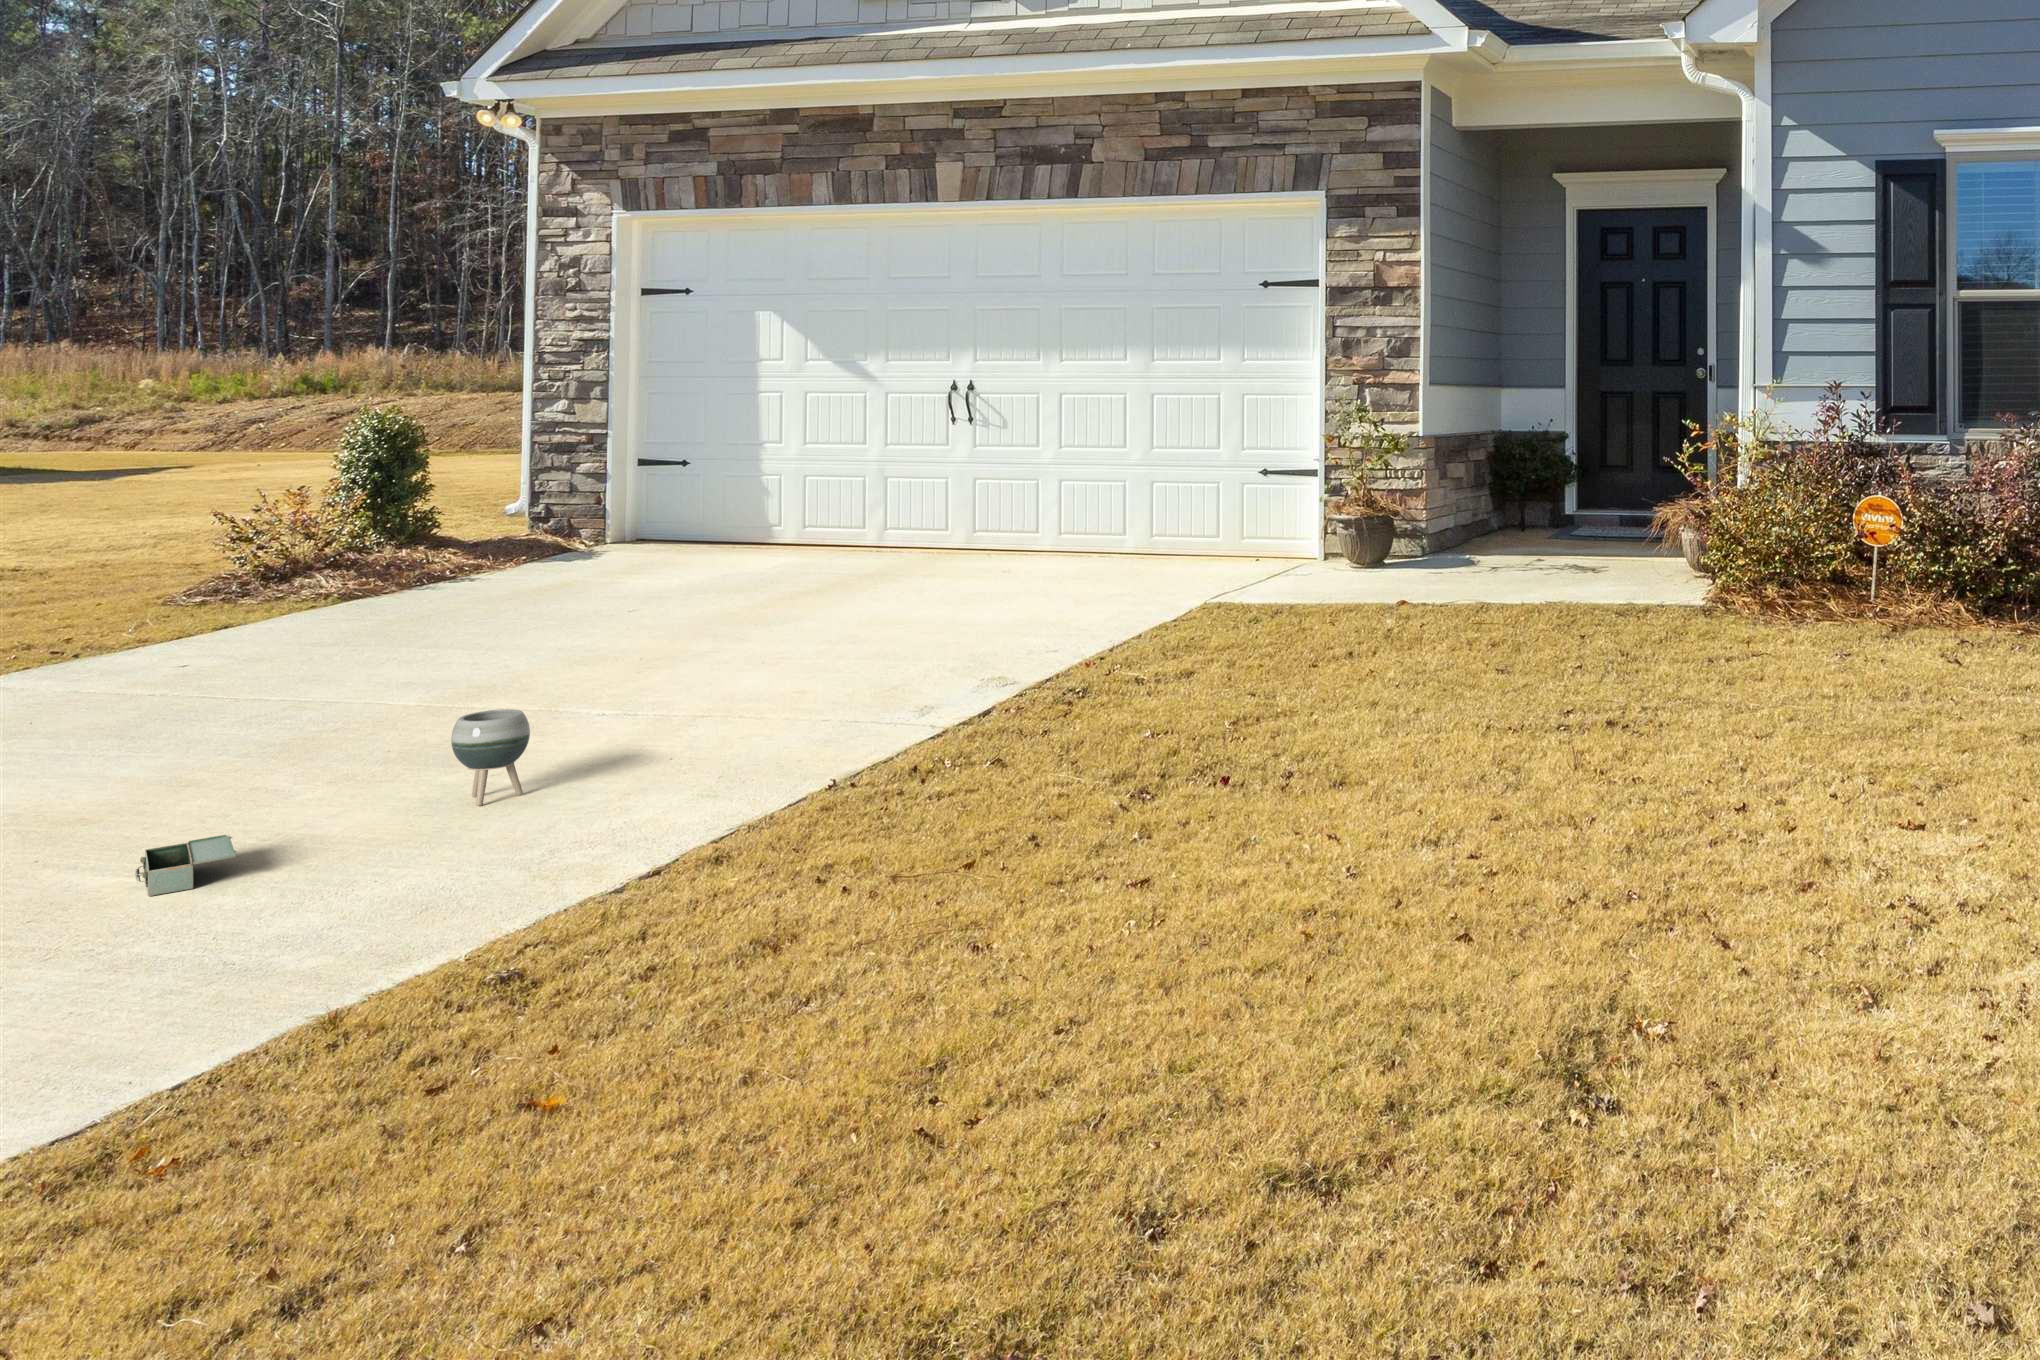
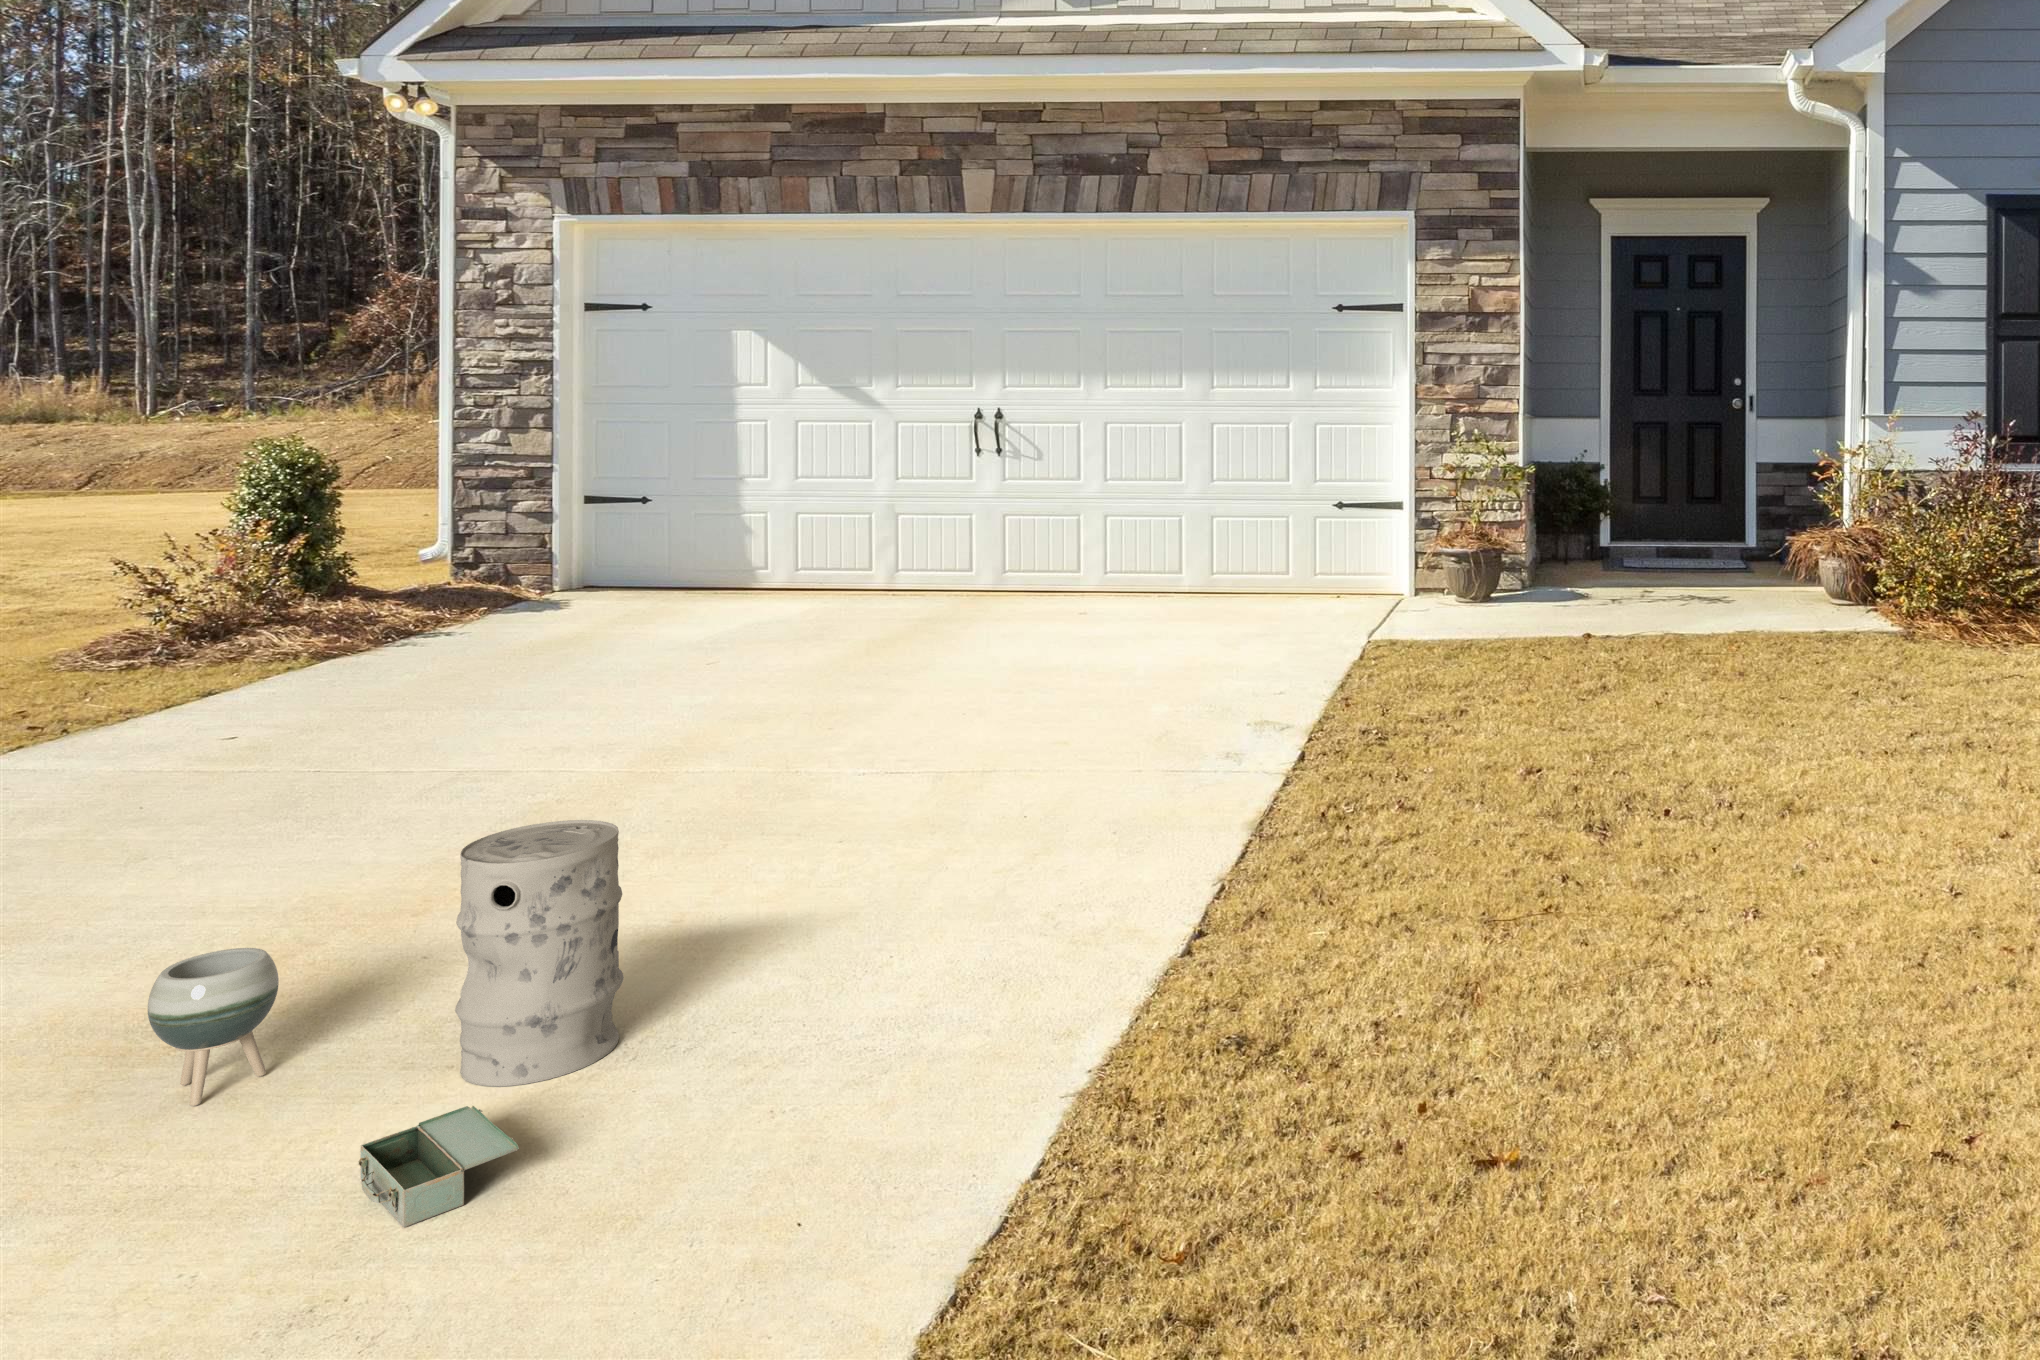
trash can: none [252,655,379,835] -> present [455,820,624,1086]
planter: present [451,709,530,806] -> present [148,948,279,1106]

